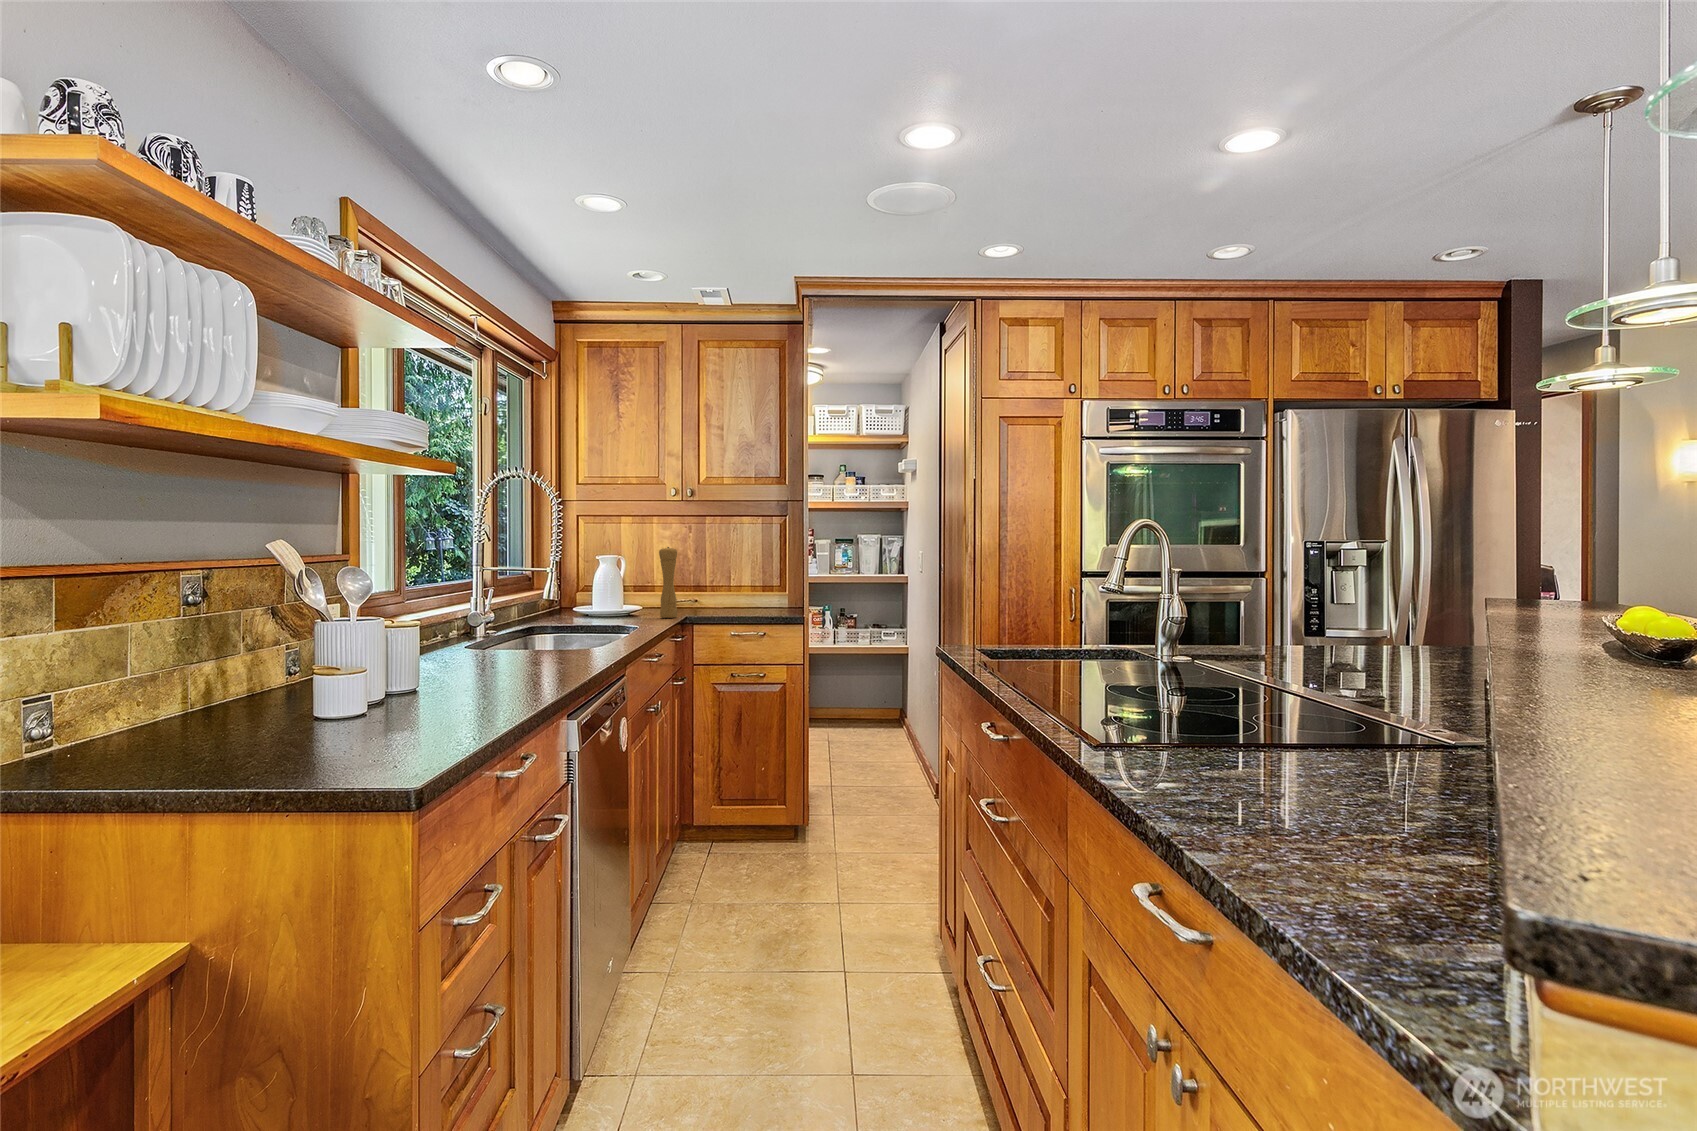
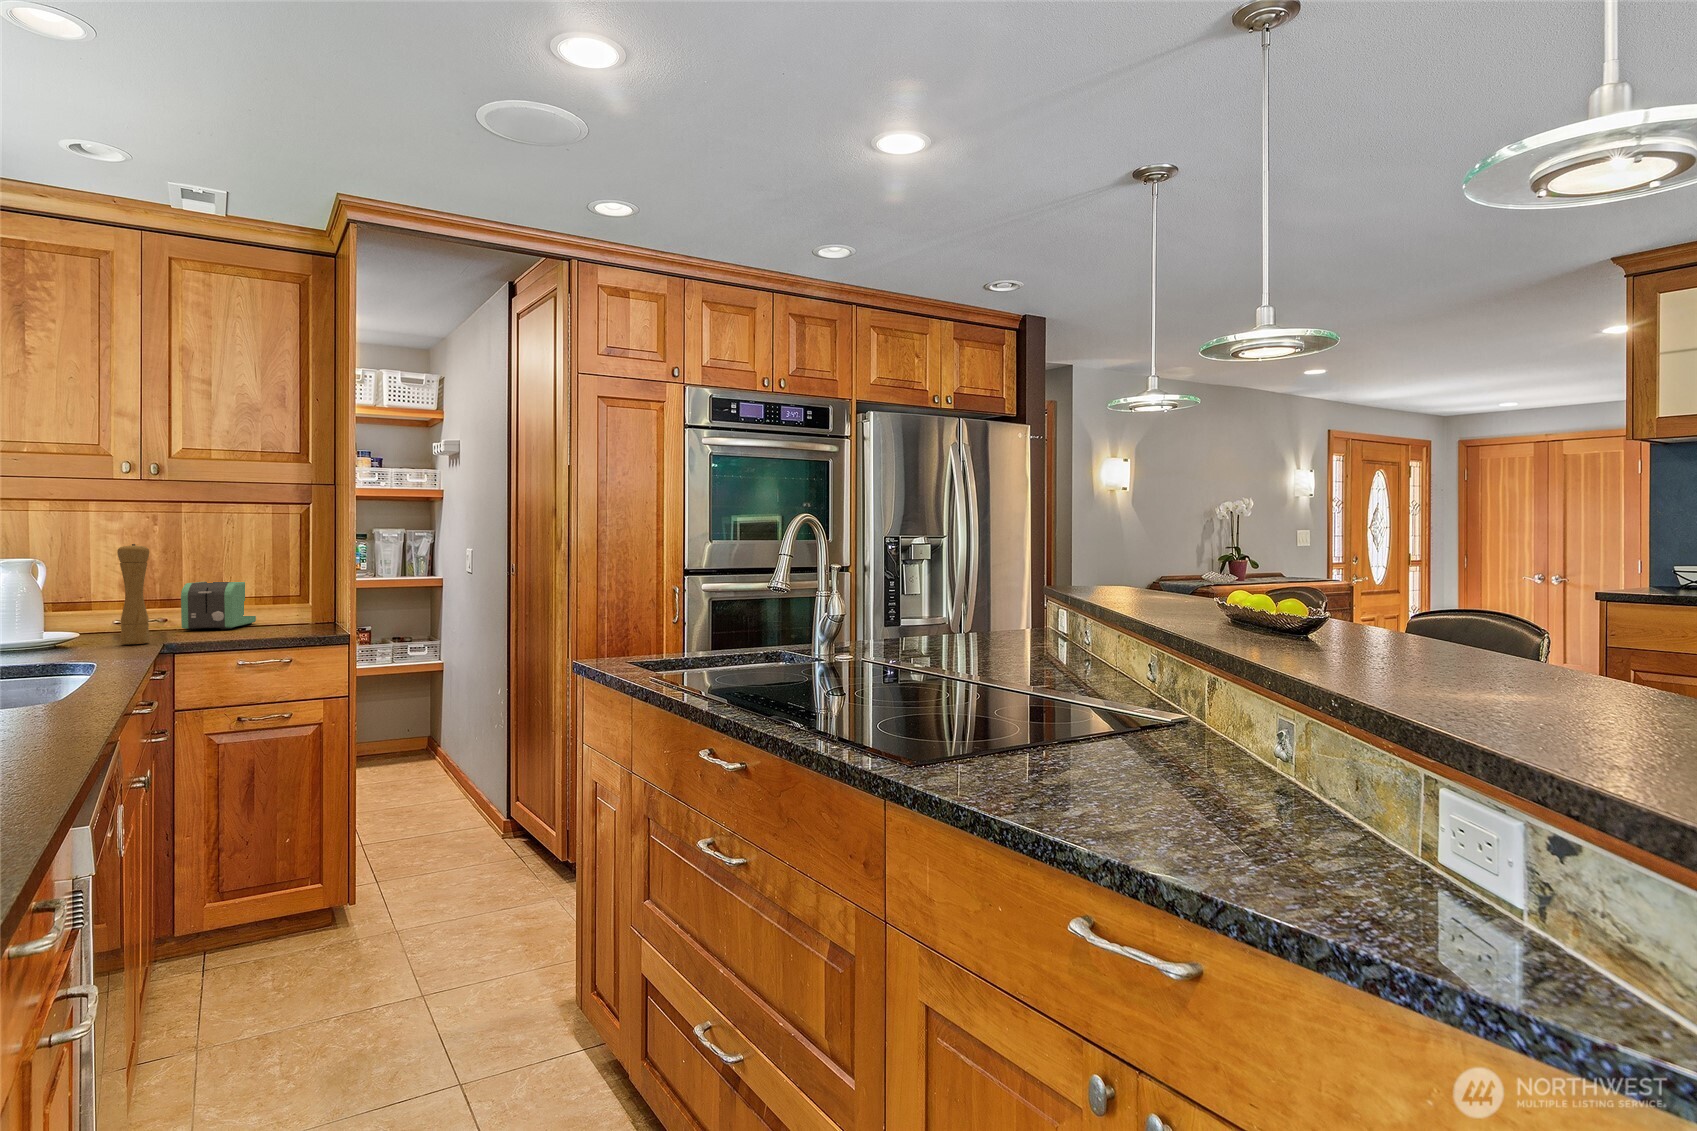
toaster: none [704,574,754,609] -> present [181,582,256,630]

